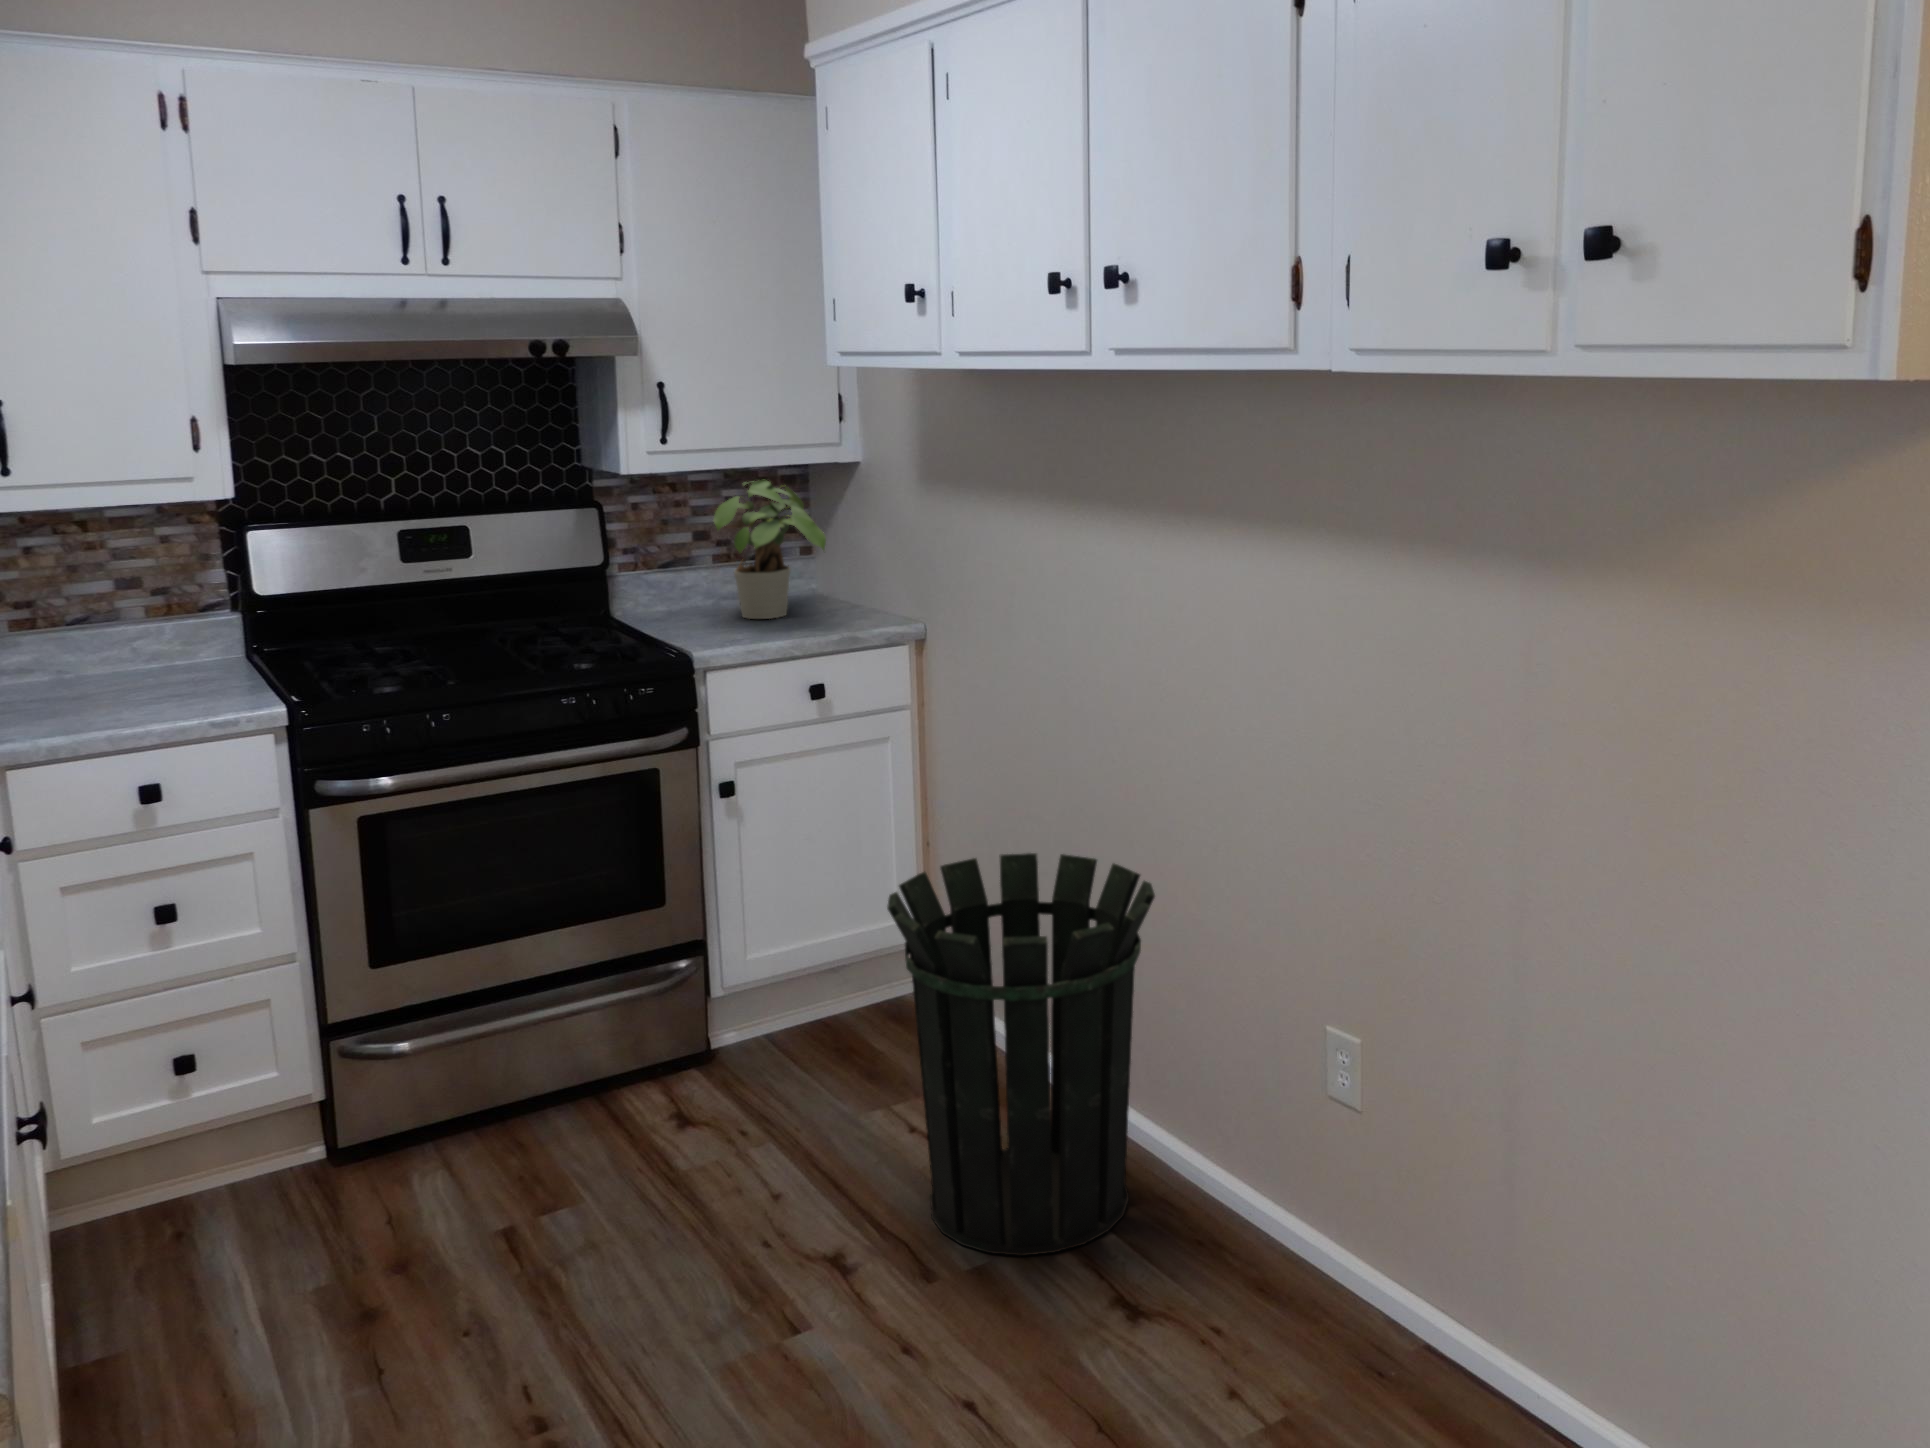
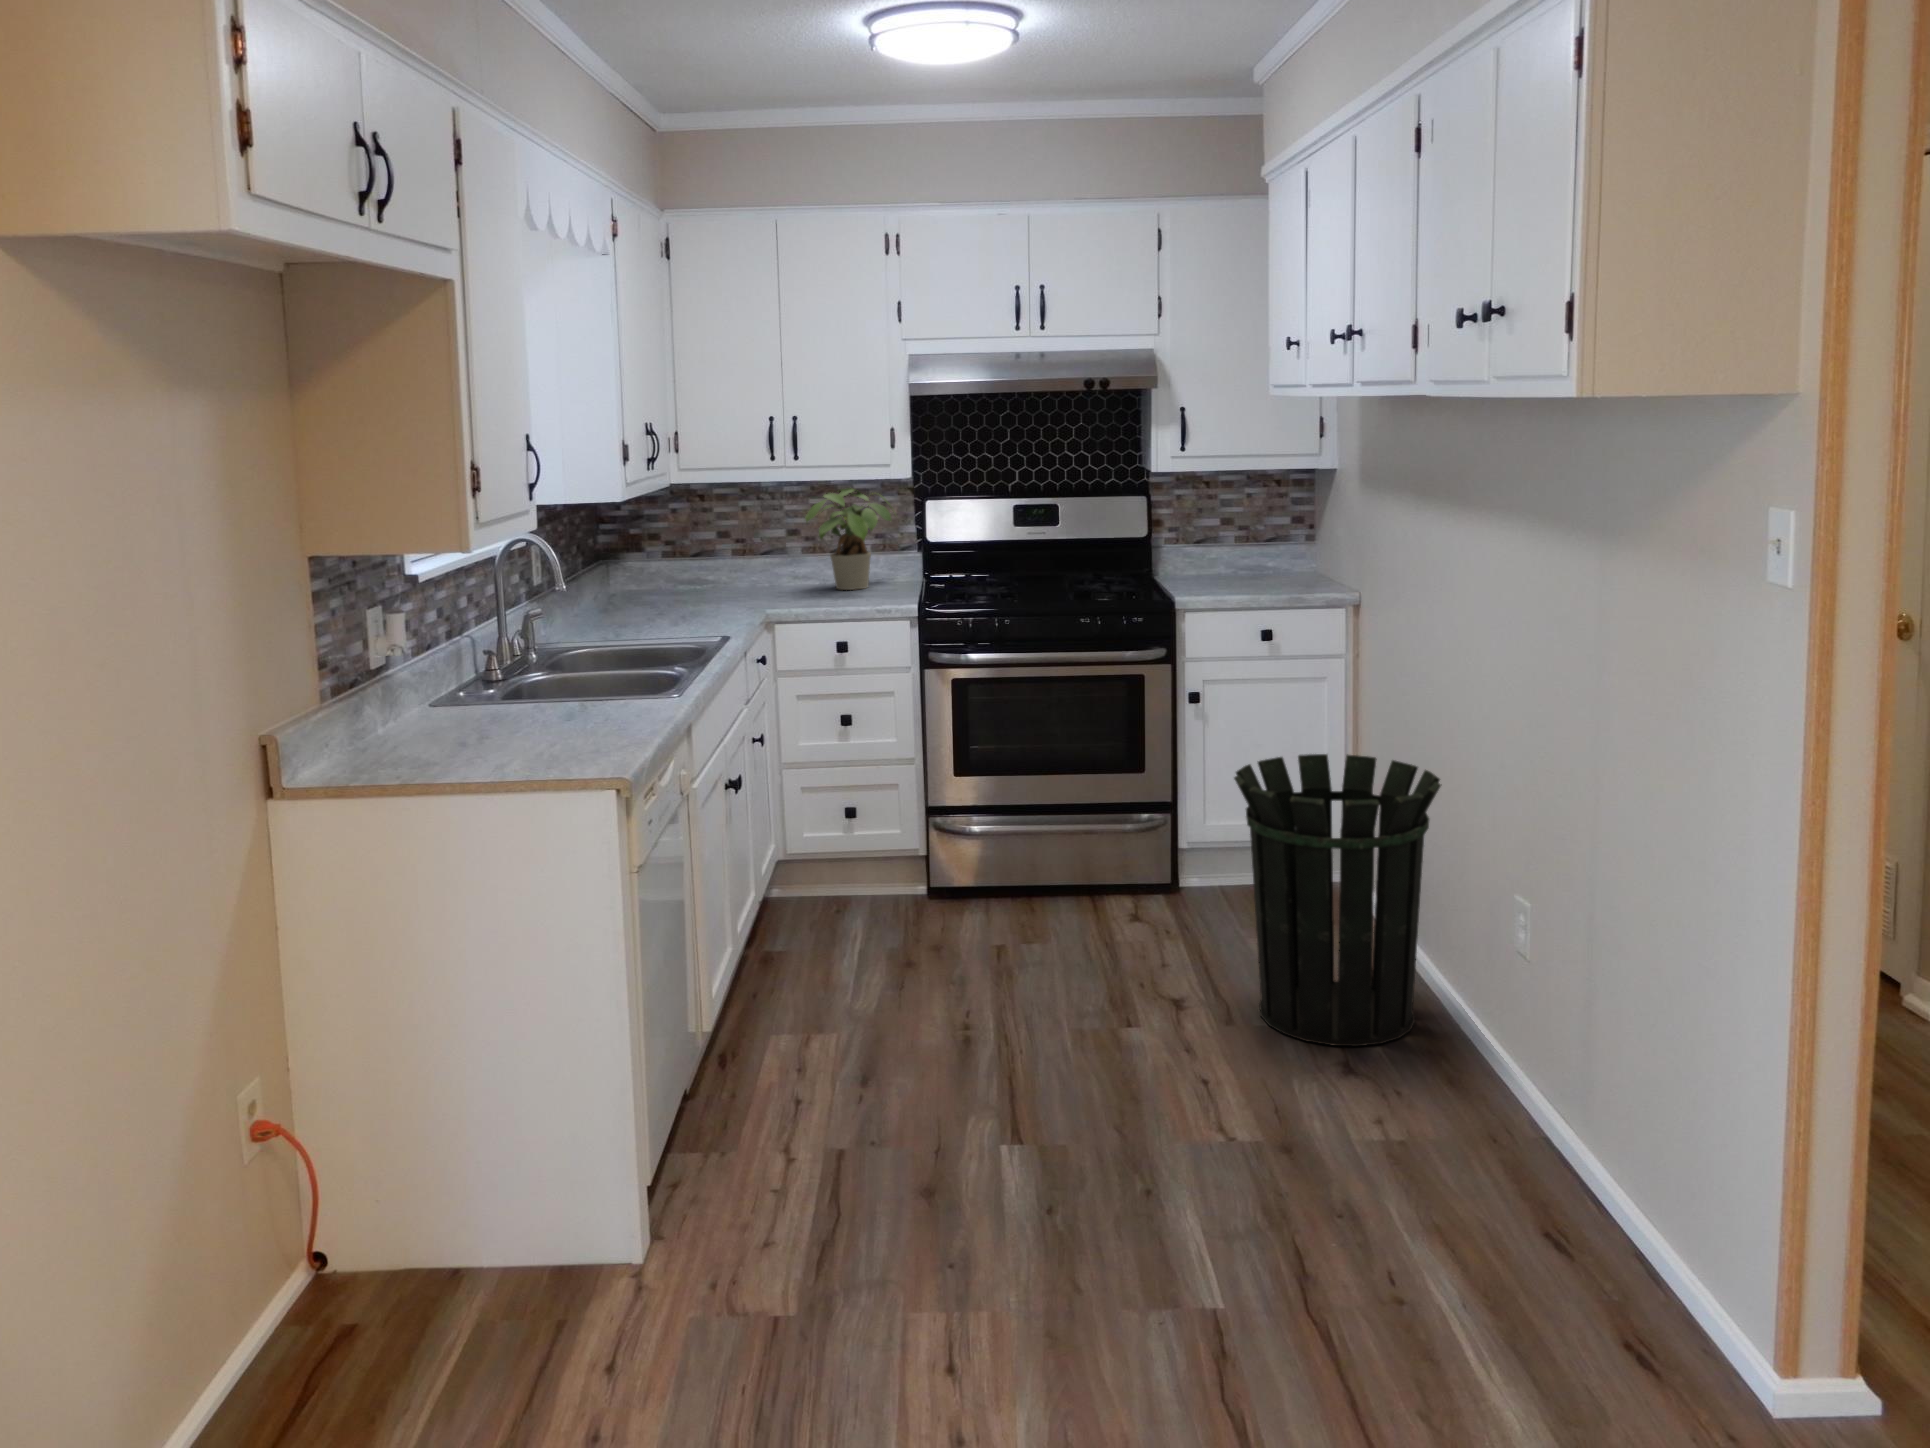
potted plant: present [713,480,826,619] -> present [805,488,891,590]

